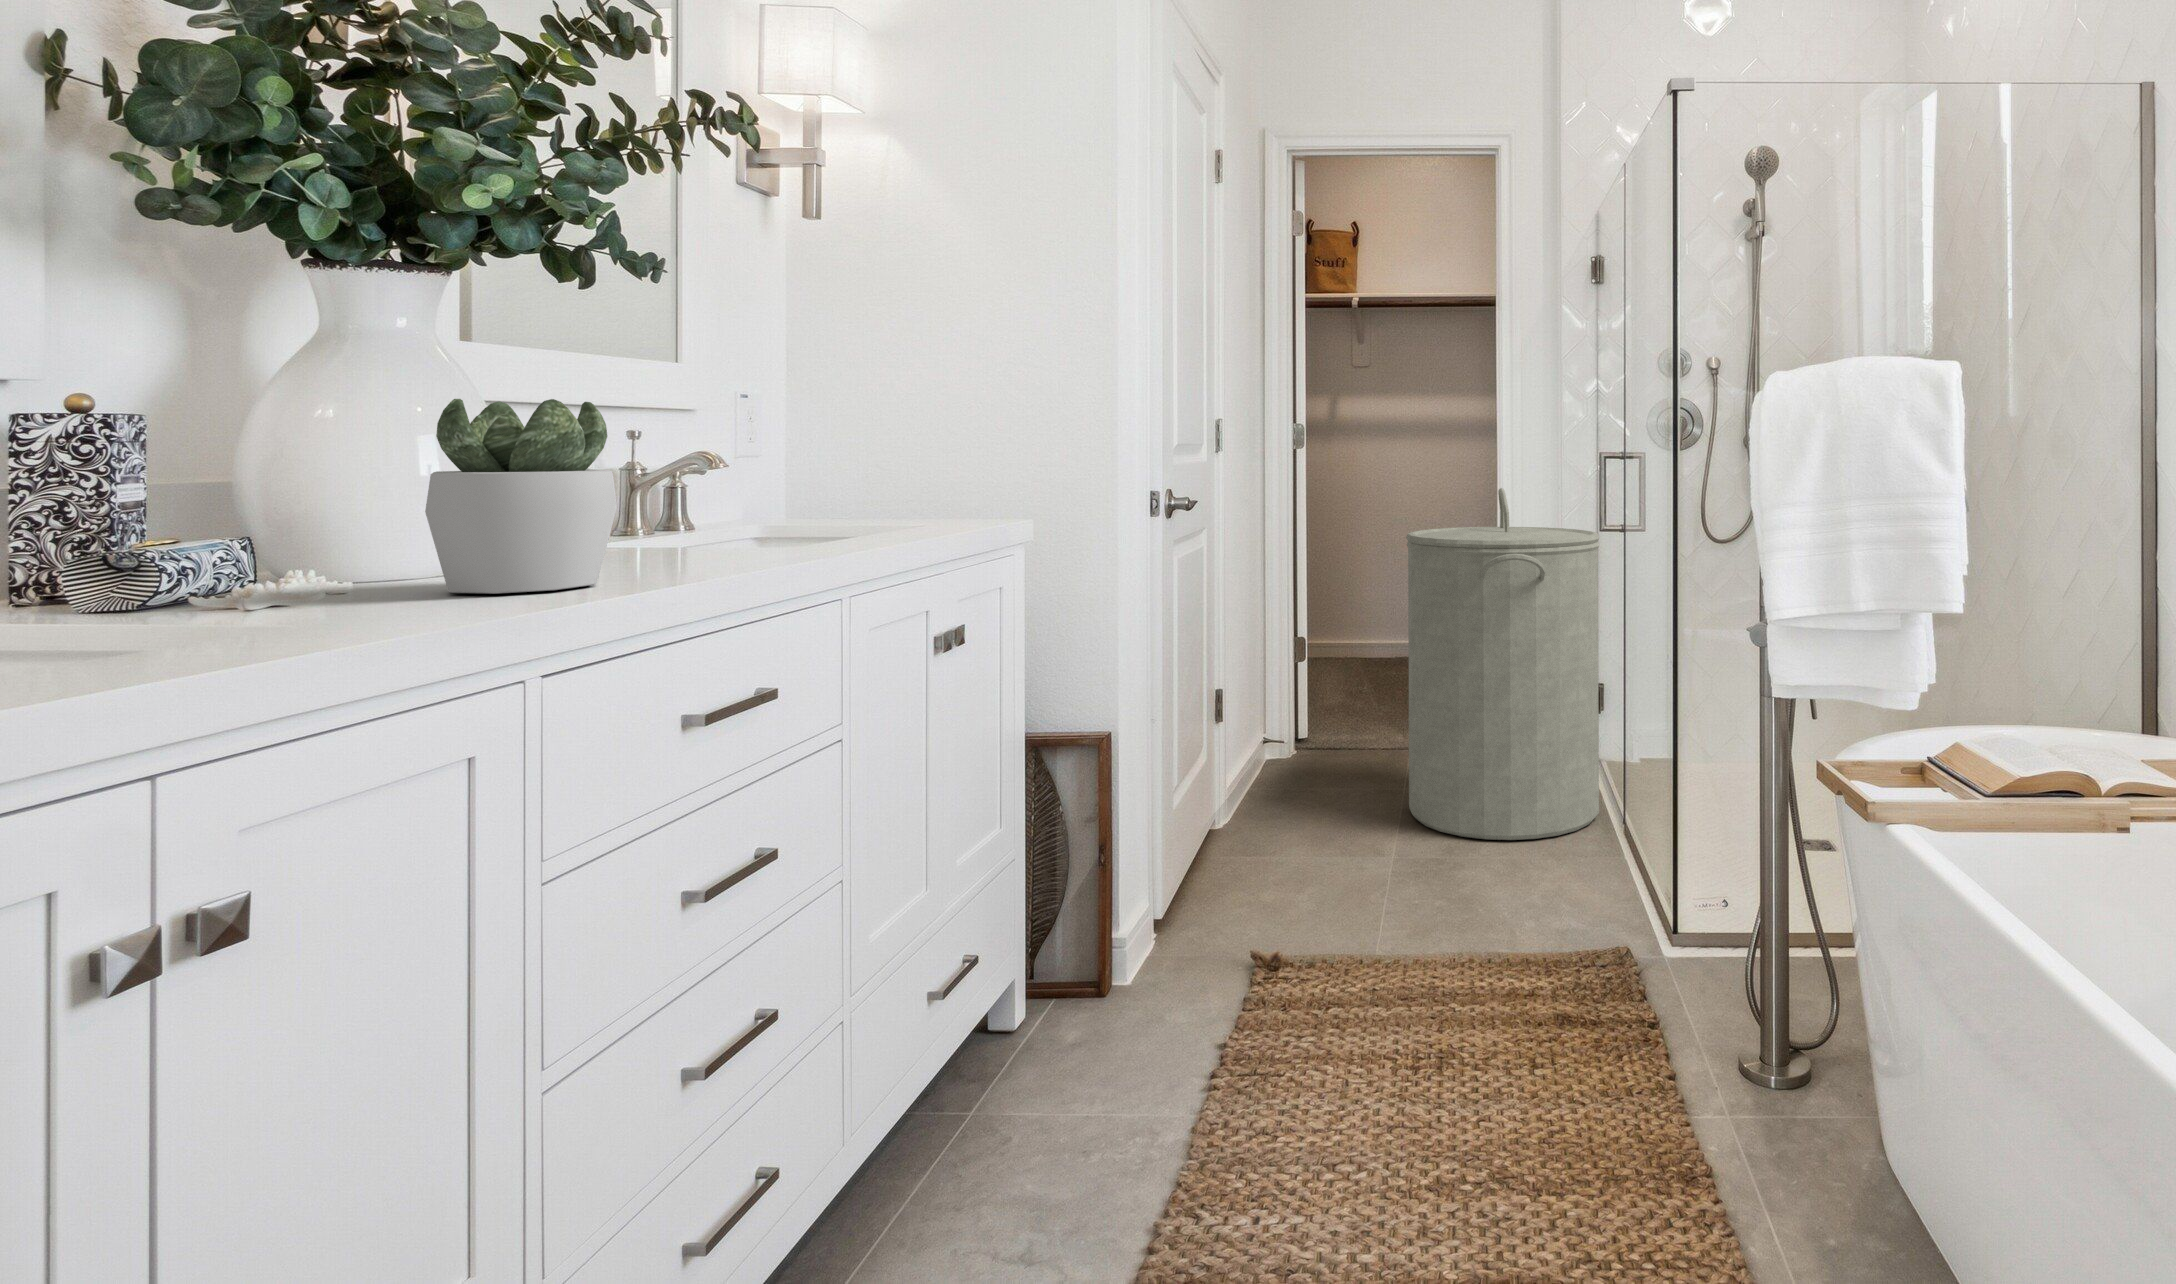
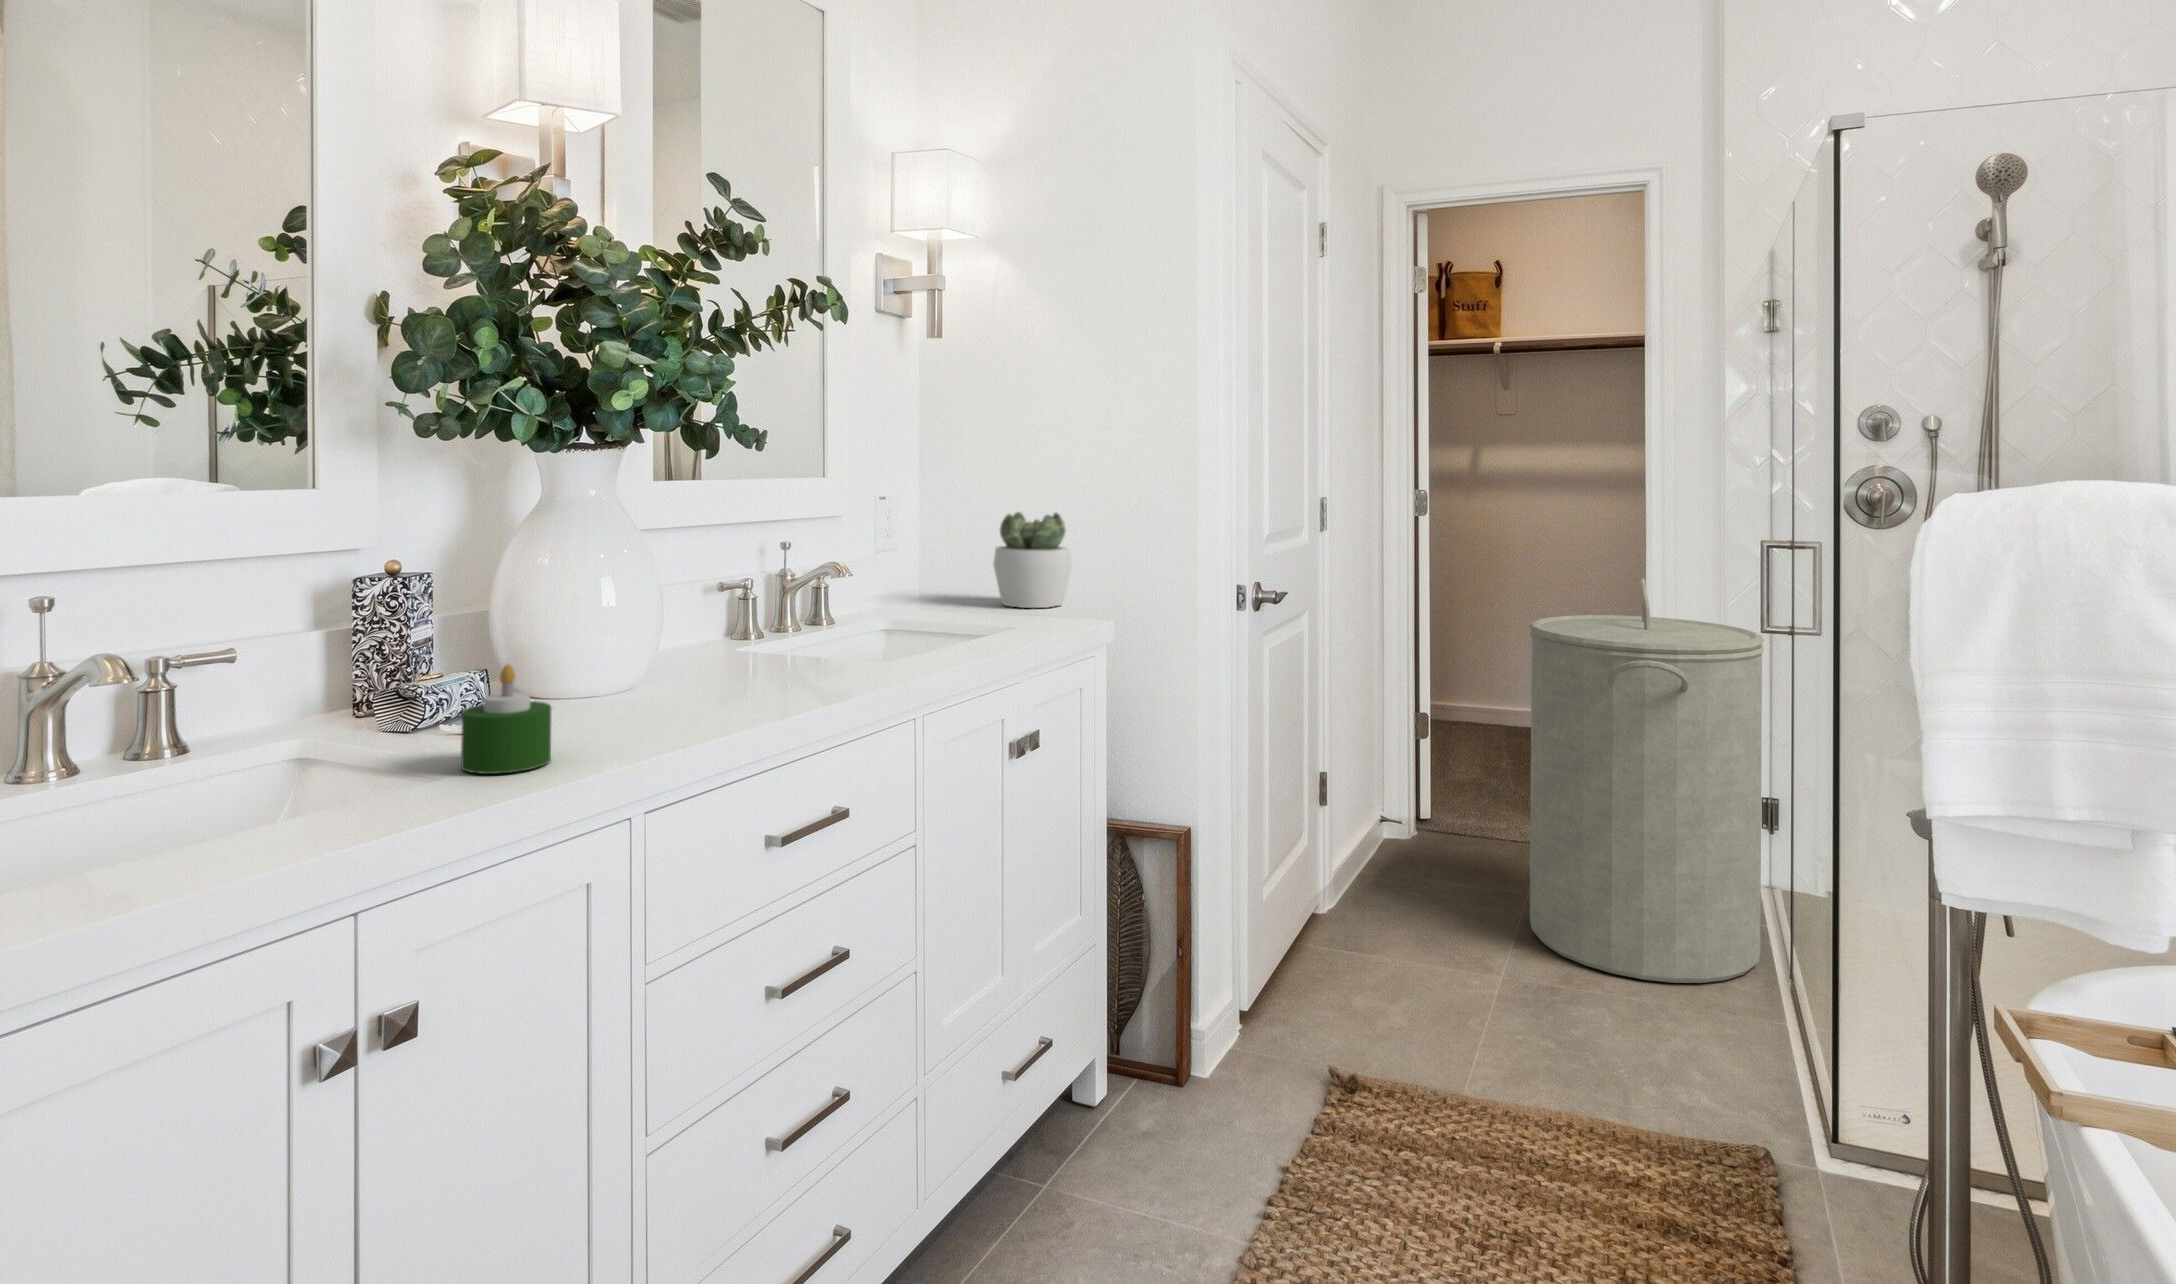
succulent plant: present [425,399,617,594] -> present [994,512,1072,608]
candle: none [244,494,385,629] -> present [461,665,552,774]

